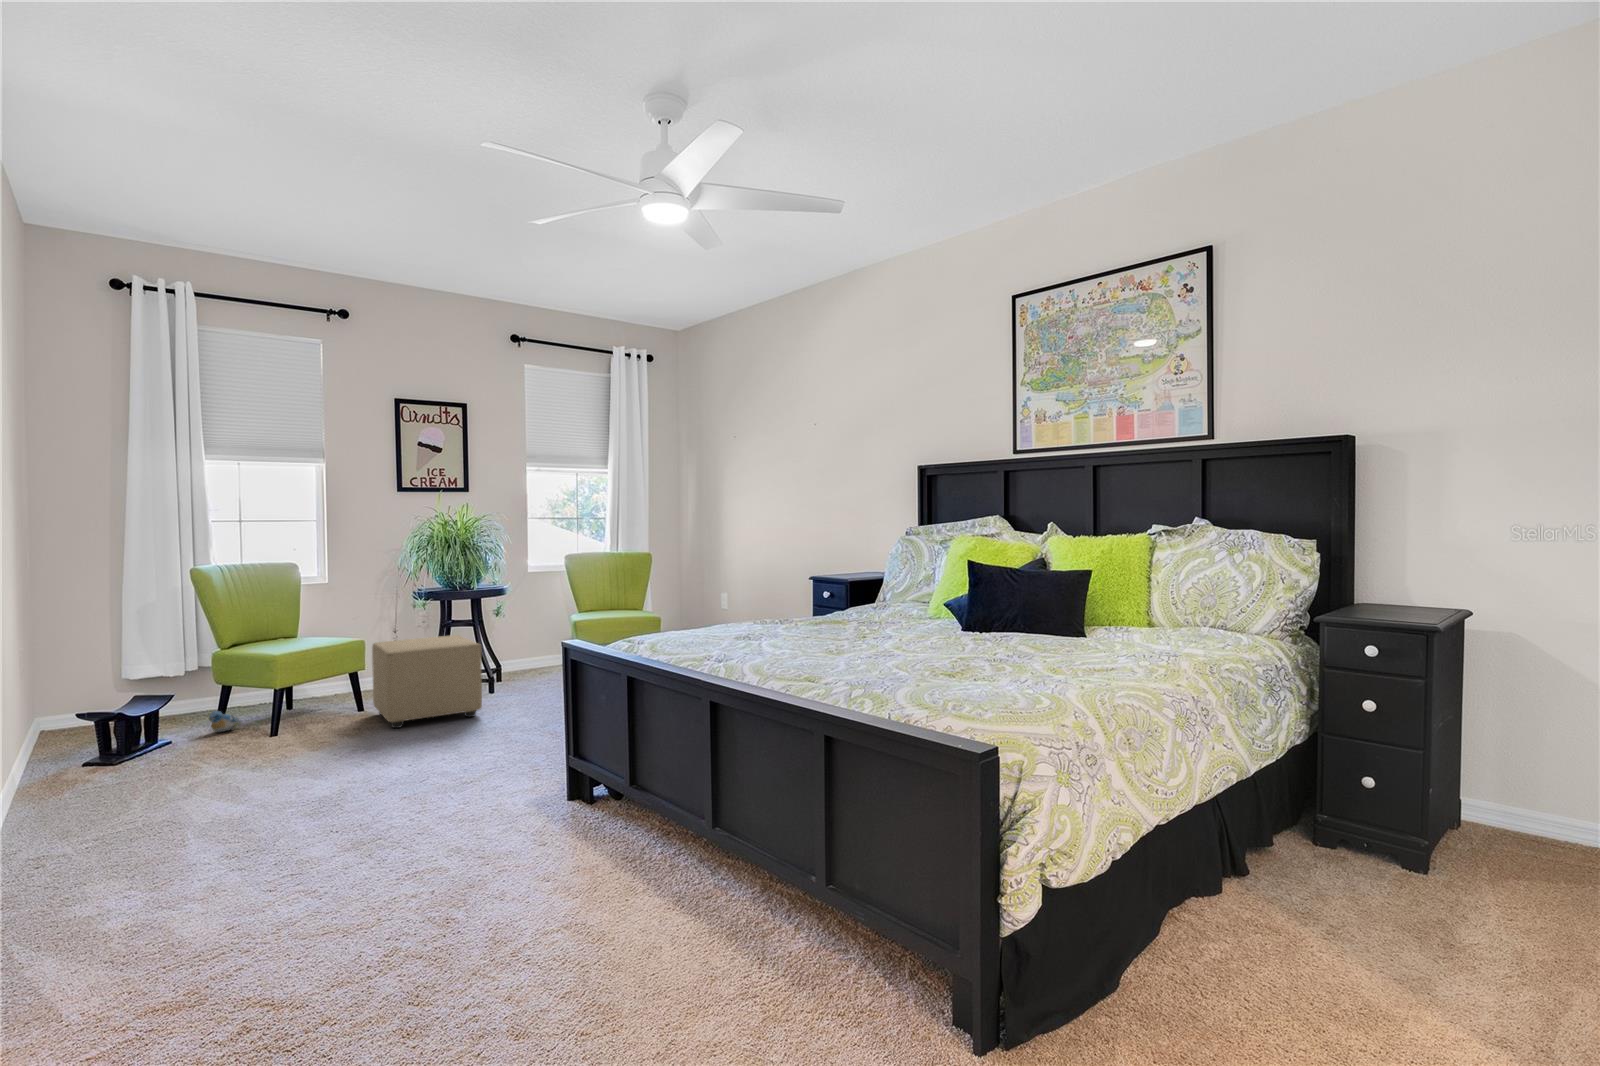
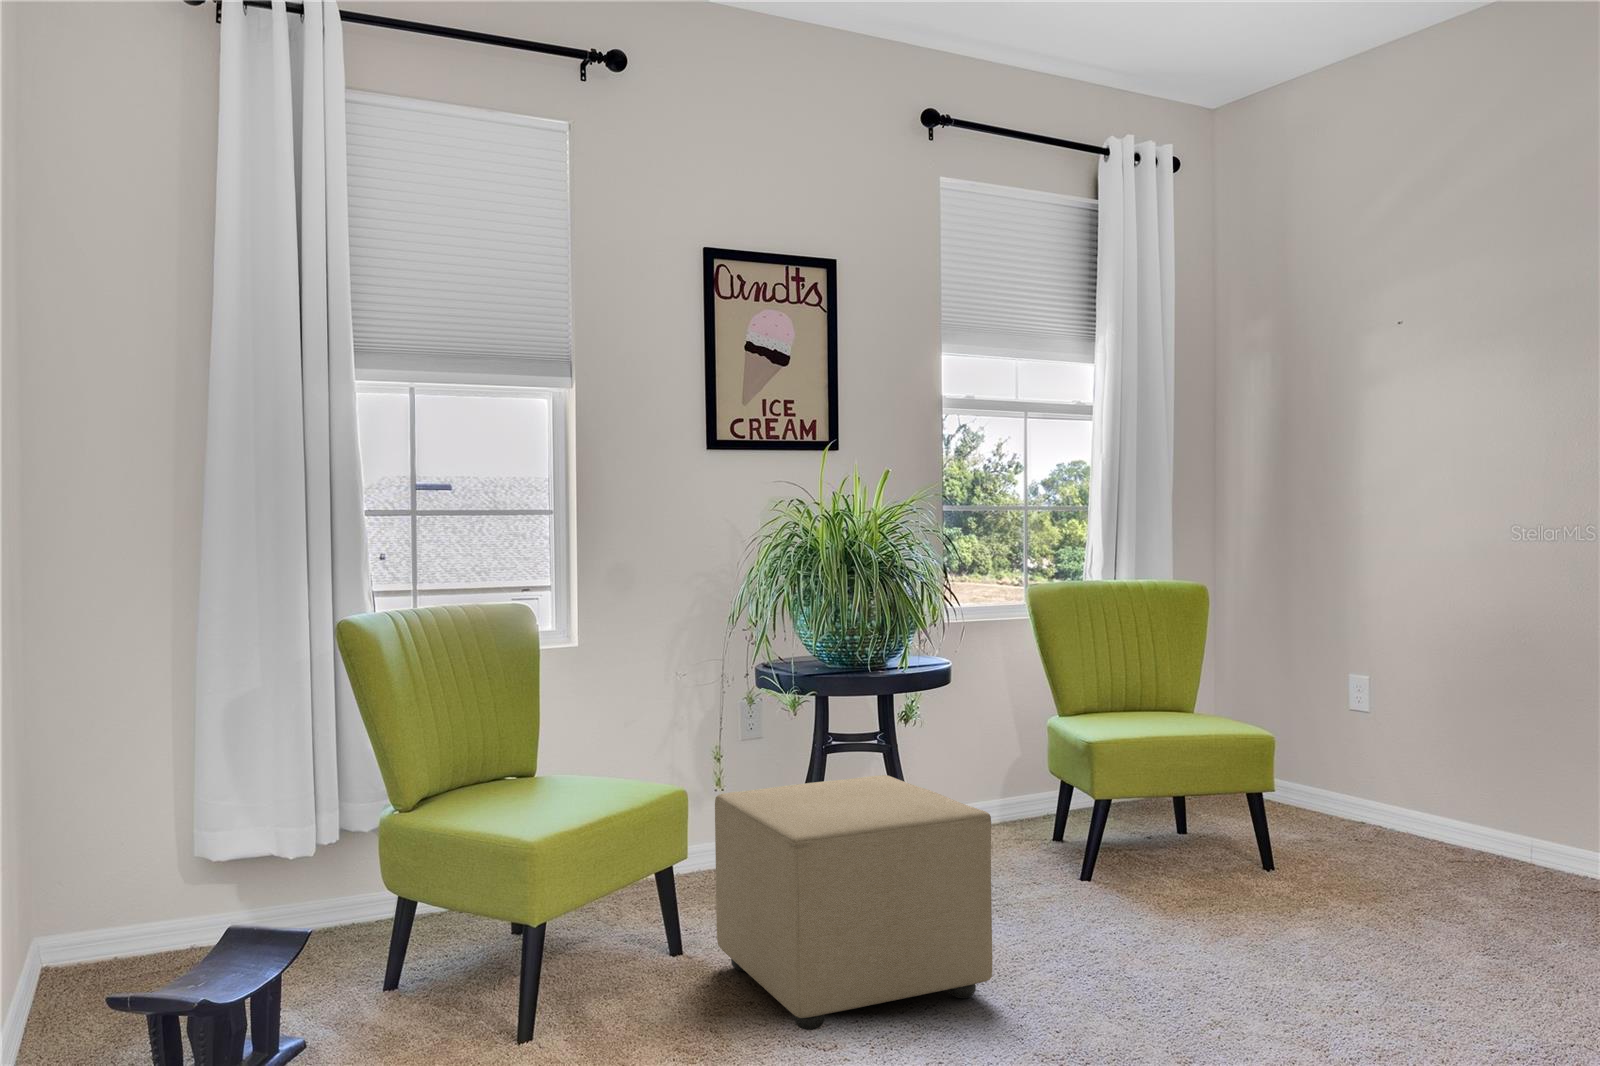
plush toy: present [209,711,243,732] -> none [379,959,452,1010]

